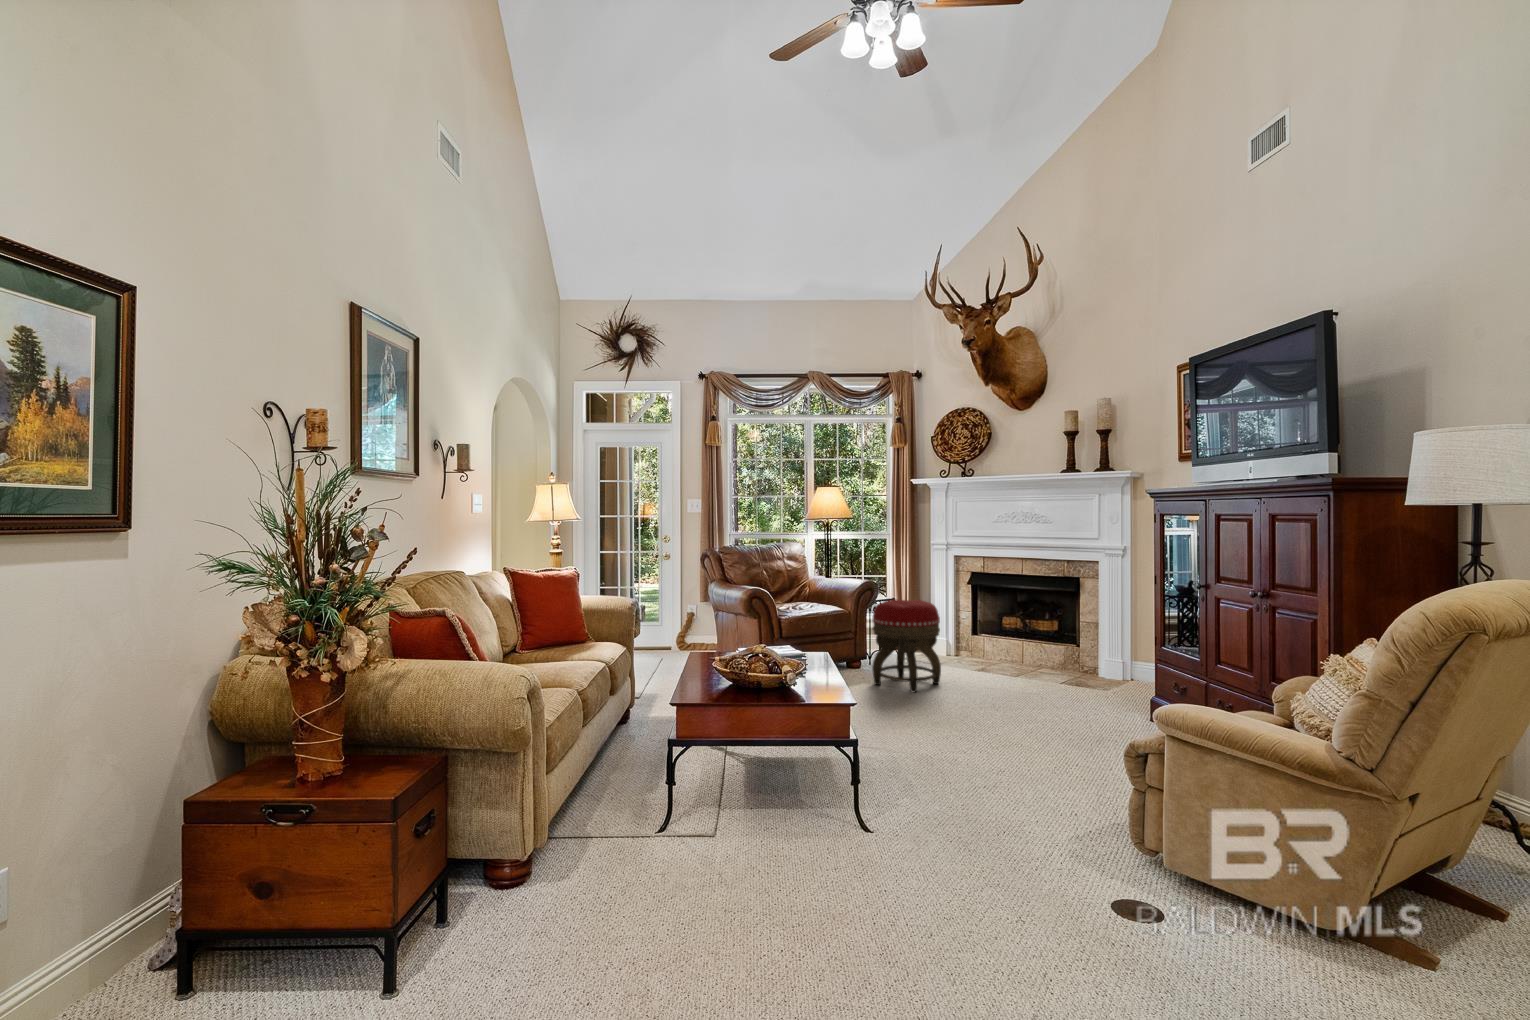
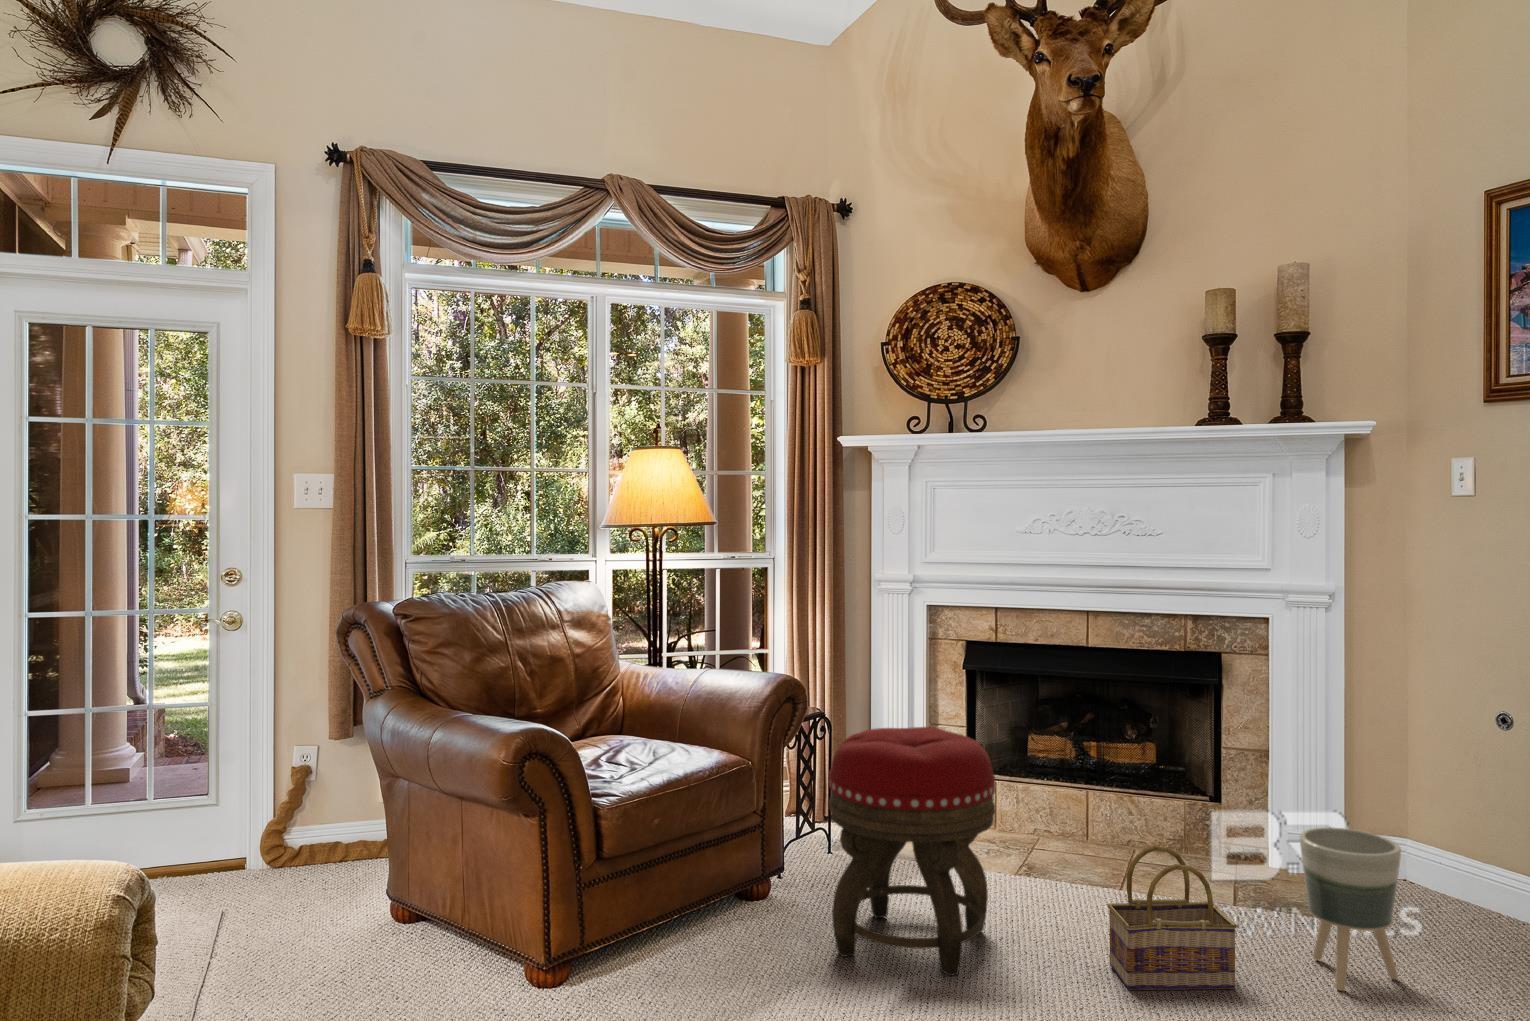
planter: none [1062,645,1104,709] -> present [1299,827,1401,991]
basket: none [979,648,1027,704] -> present [1107,845,1237,990]

